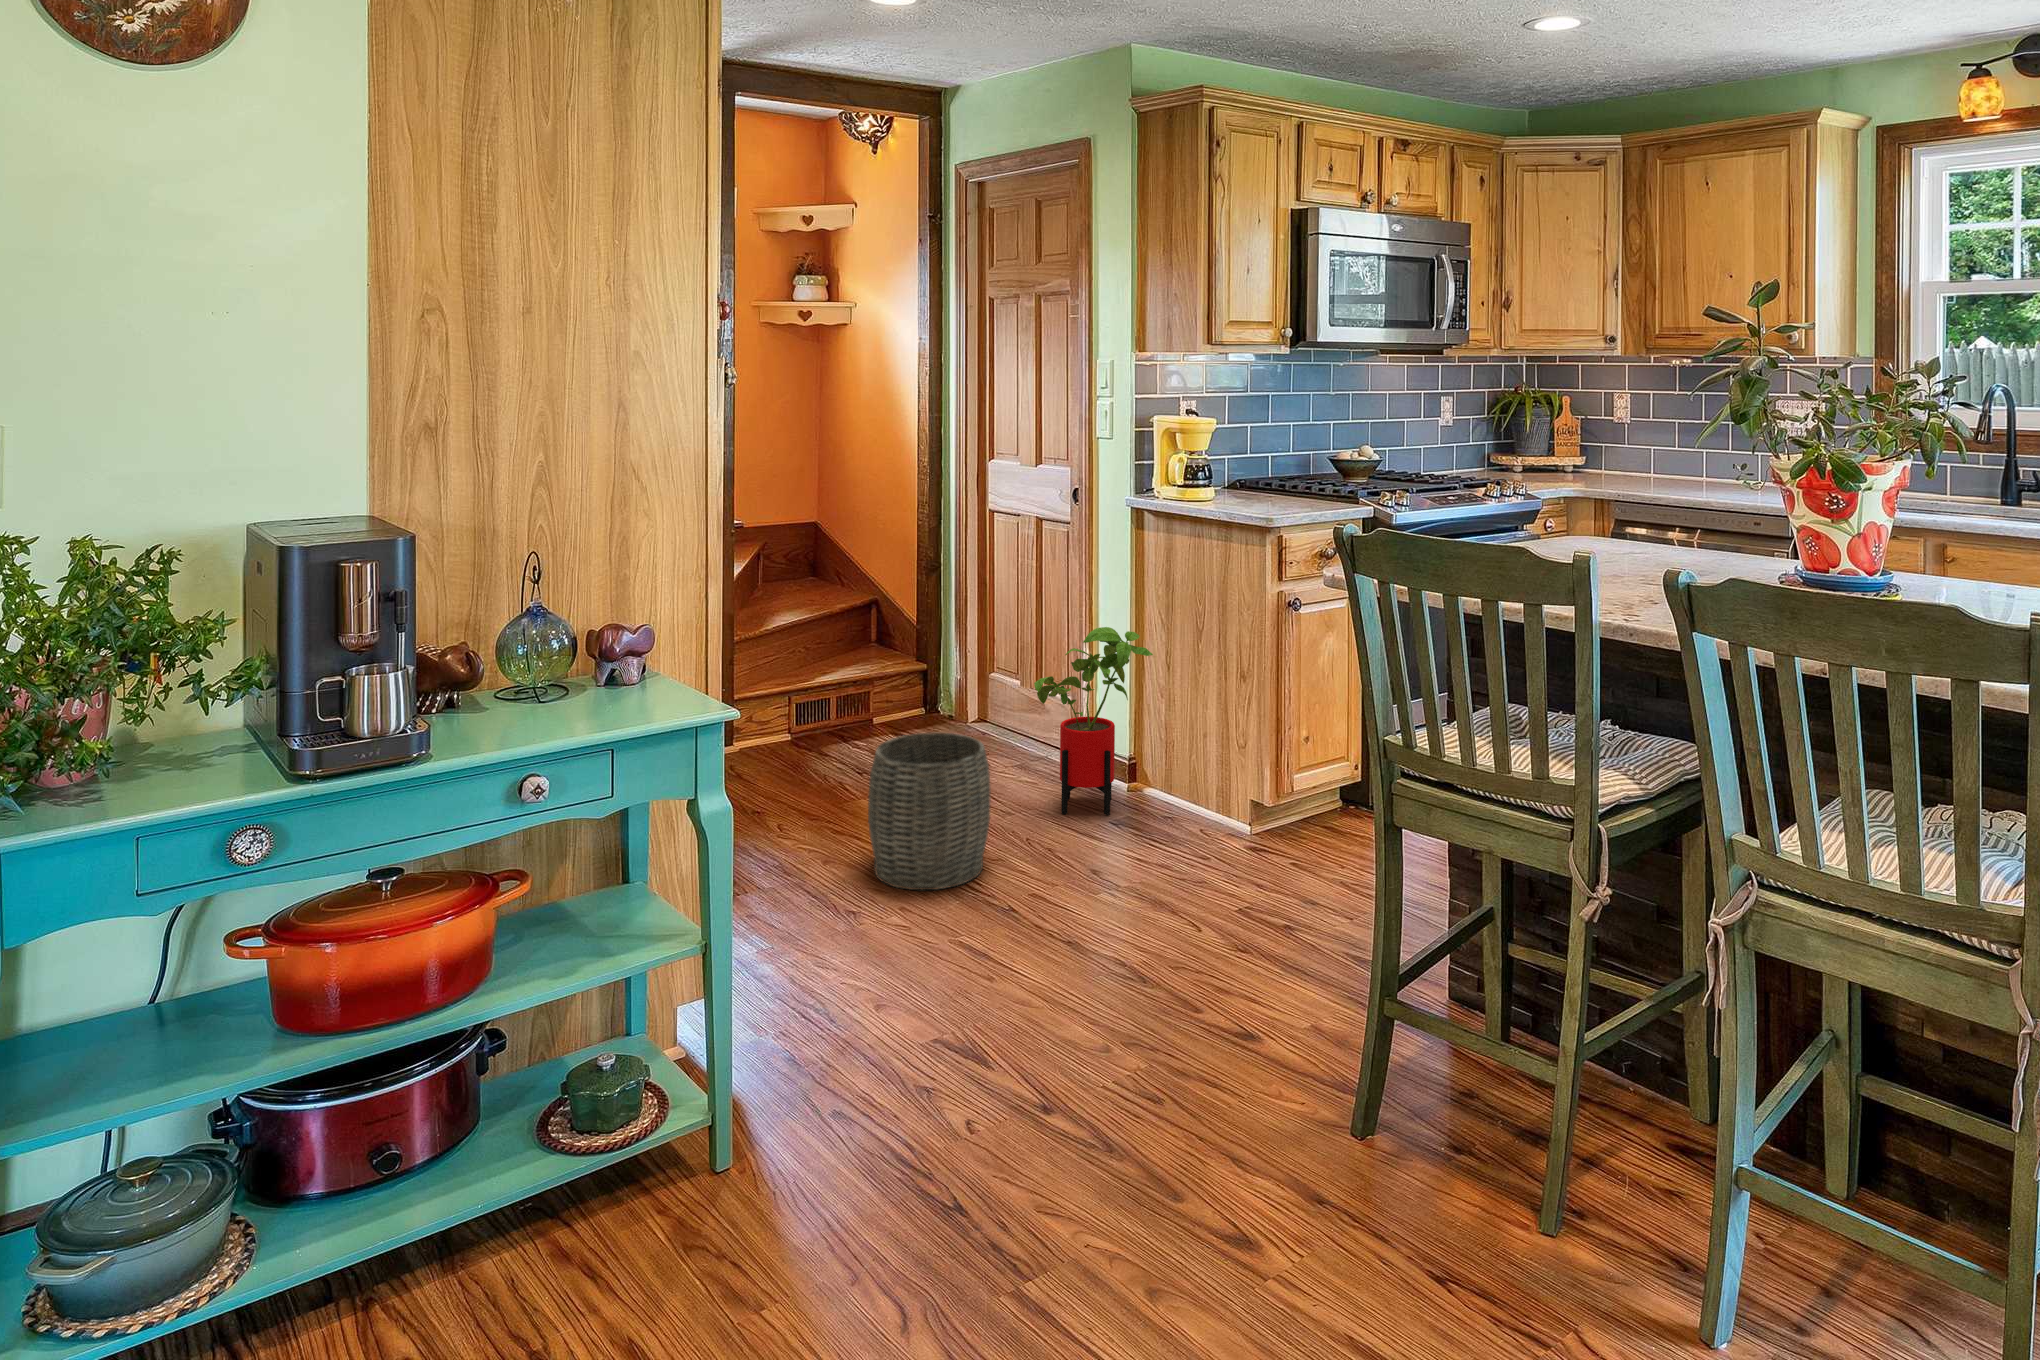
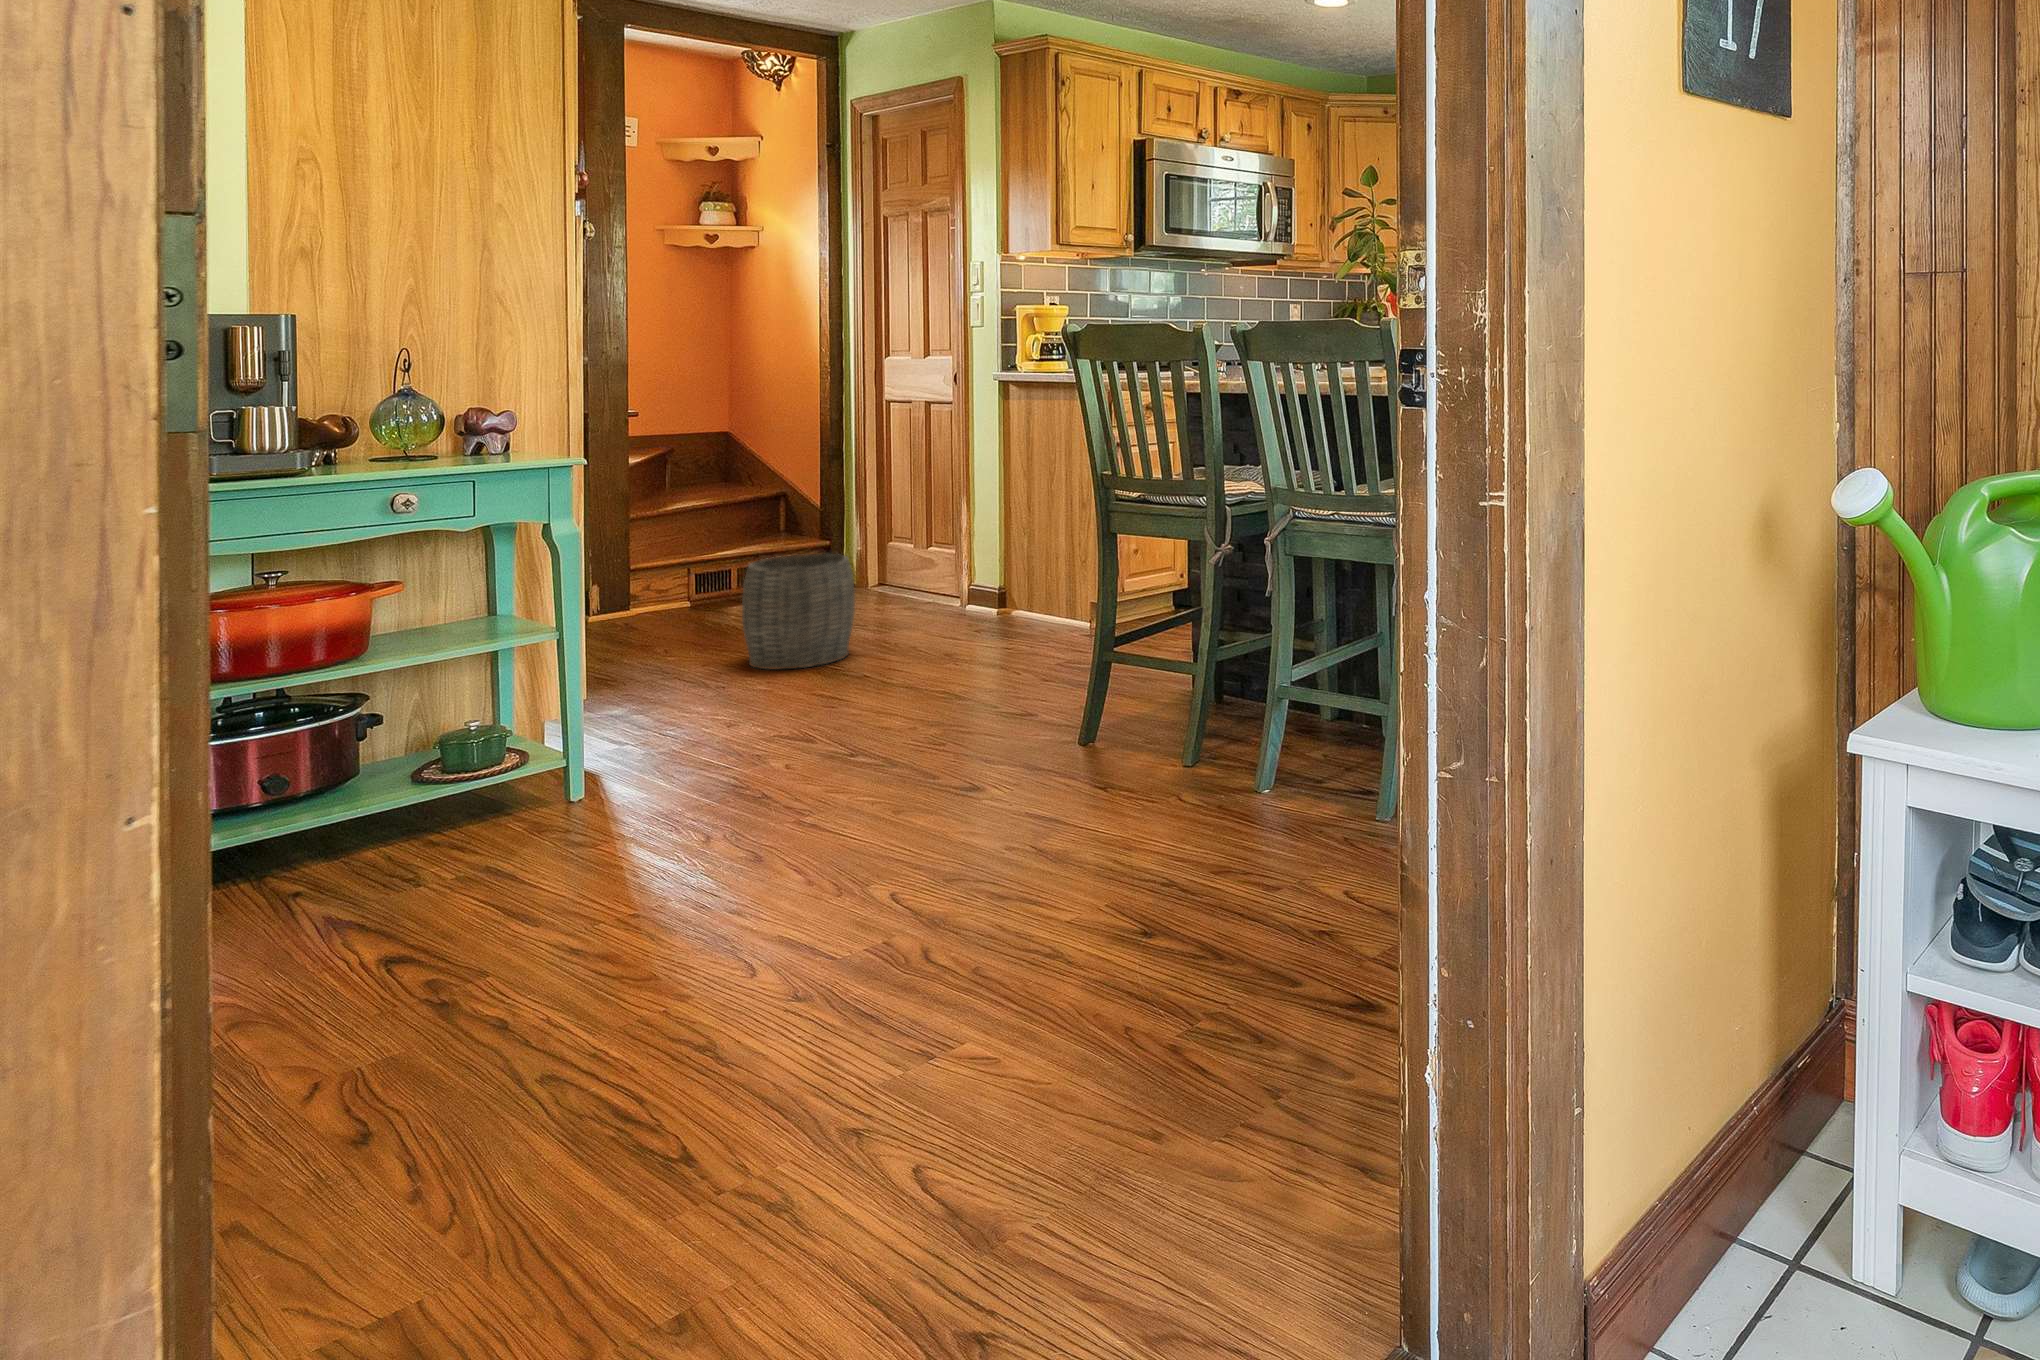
house plant: present [1034,627,1153,815] -> none [903,471,1009,626]

